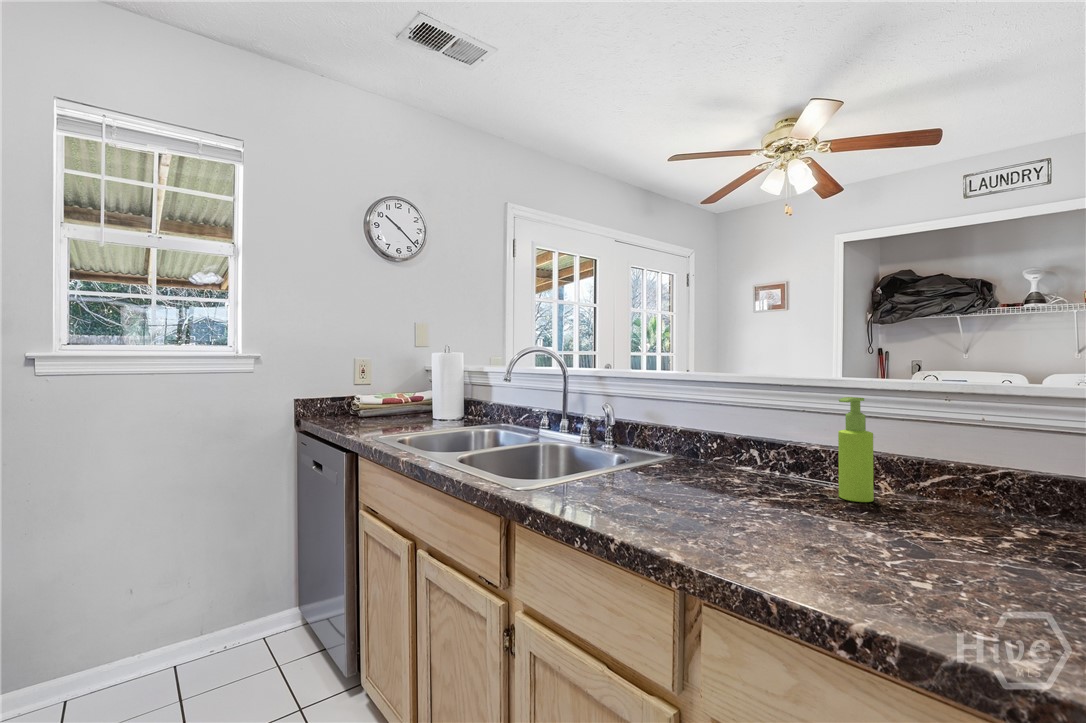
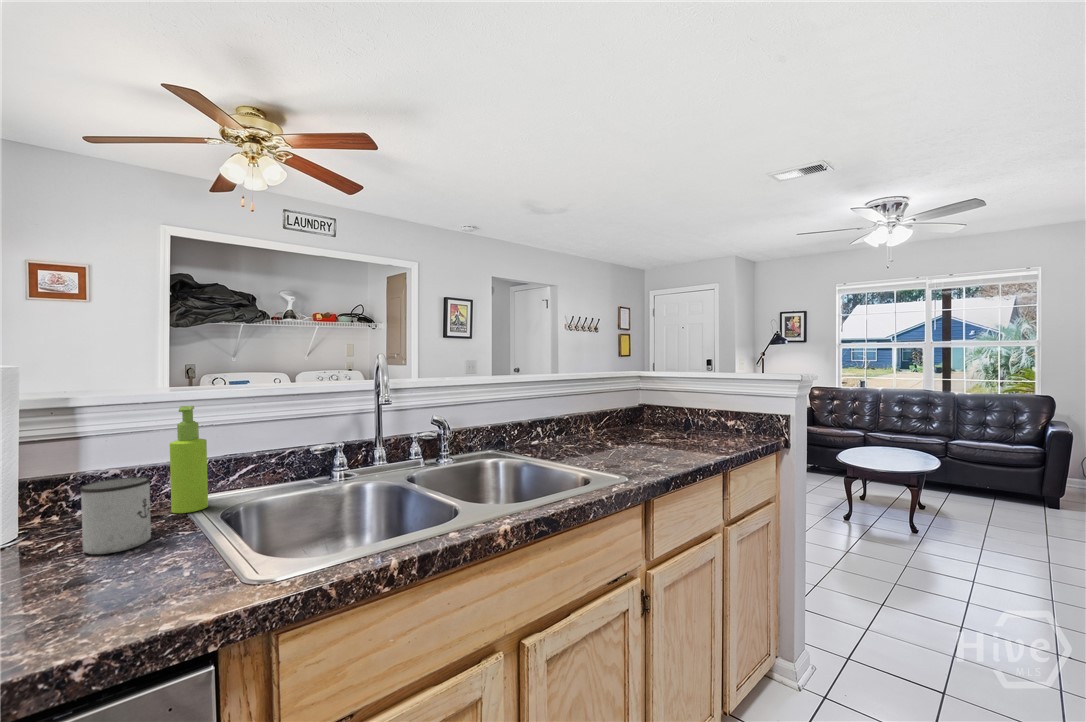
mug: none [734,447,795,506] -> present [80,477,151,554]

